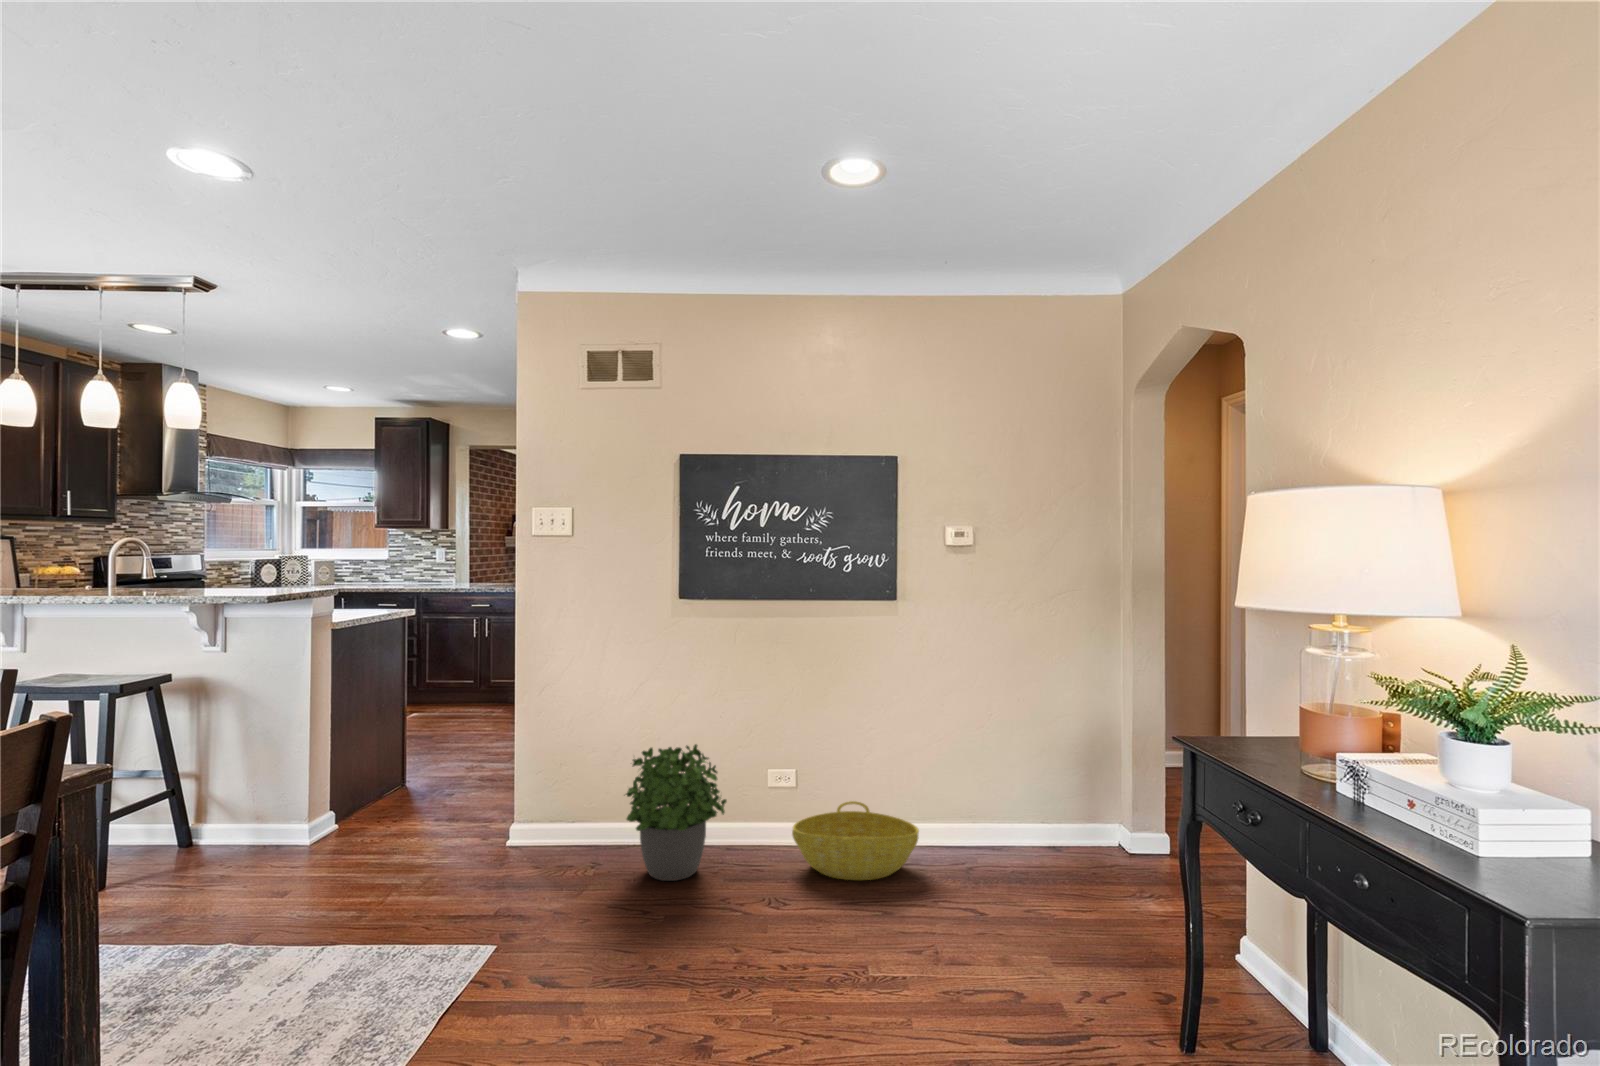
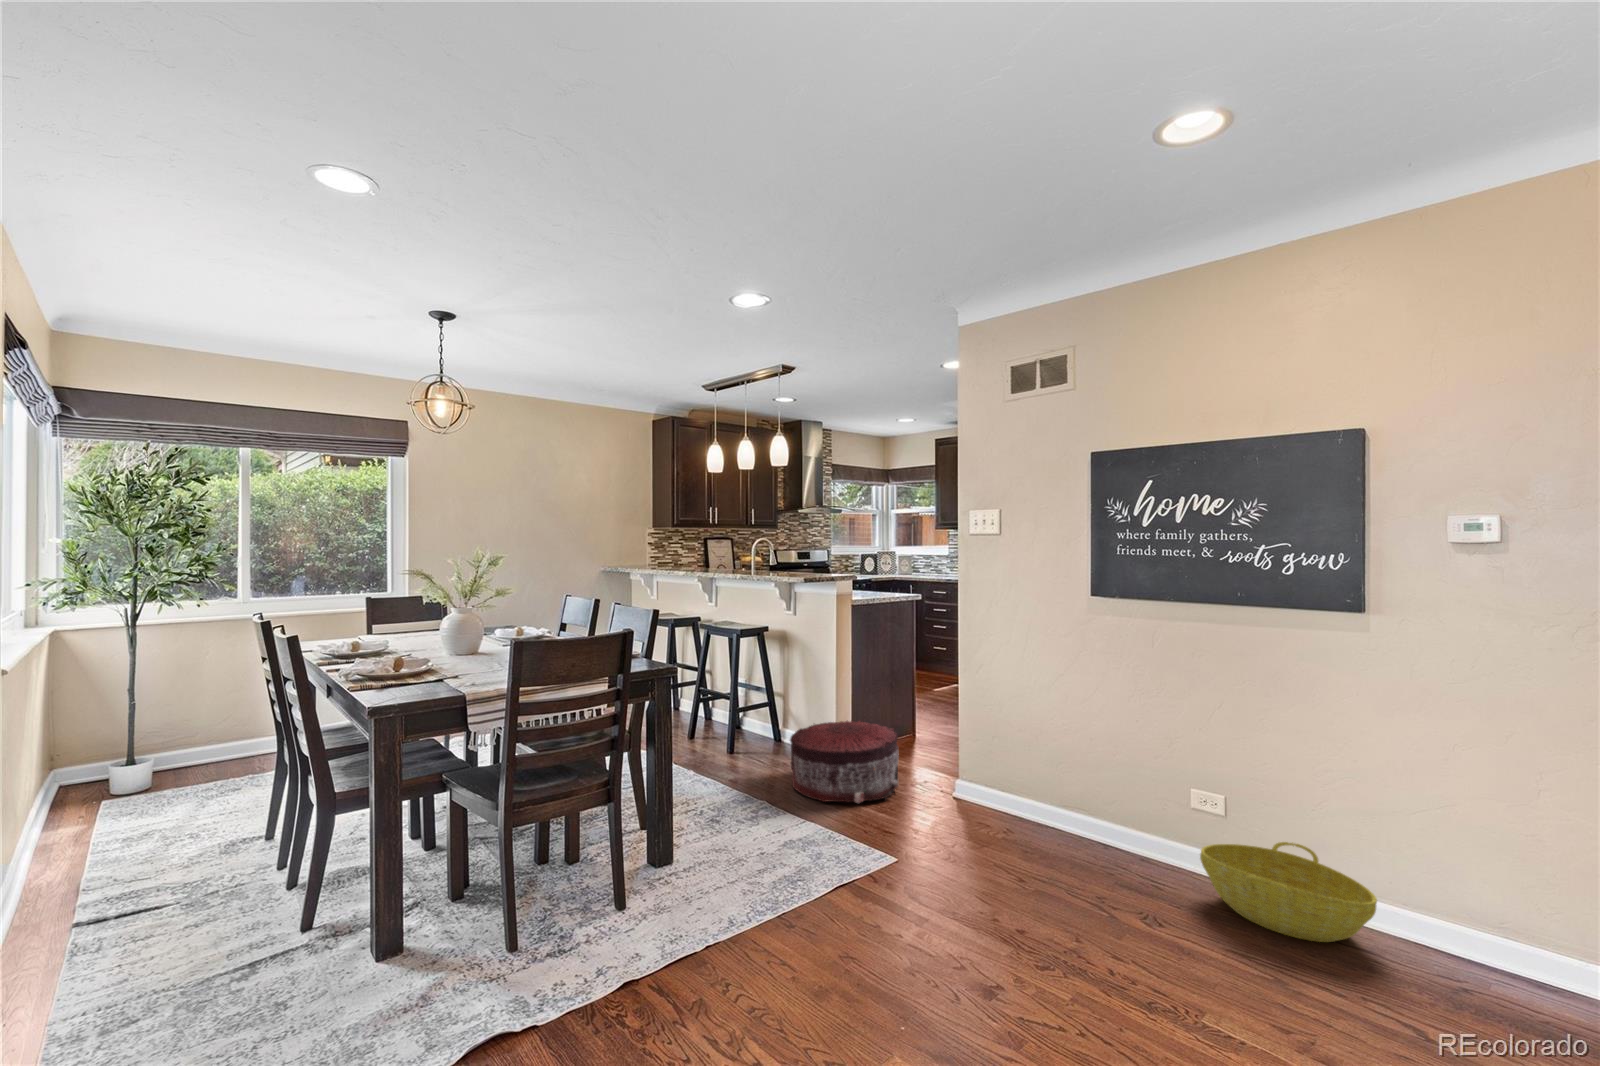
potted plant: present [626,744,727,881] -> none [1024,732,1123,862]
pouf: none [260,787,441,916] -> present [790,721,898,803]

